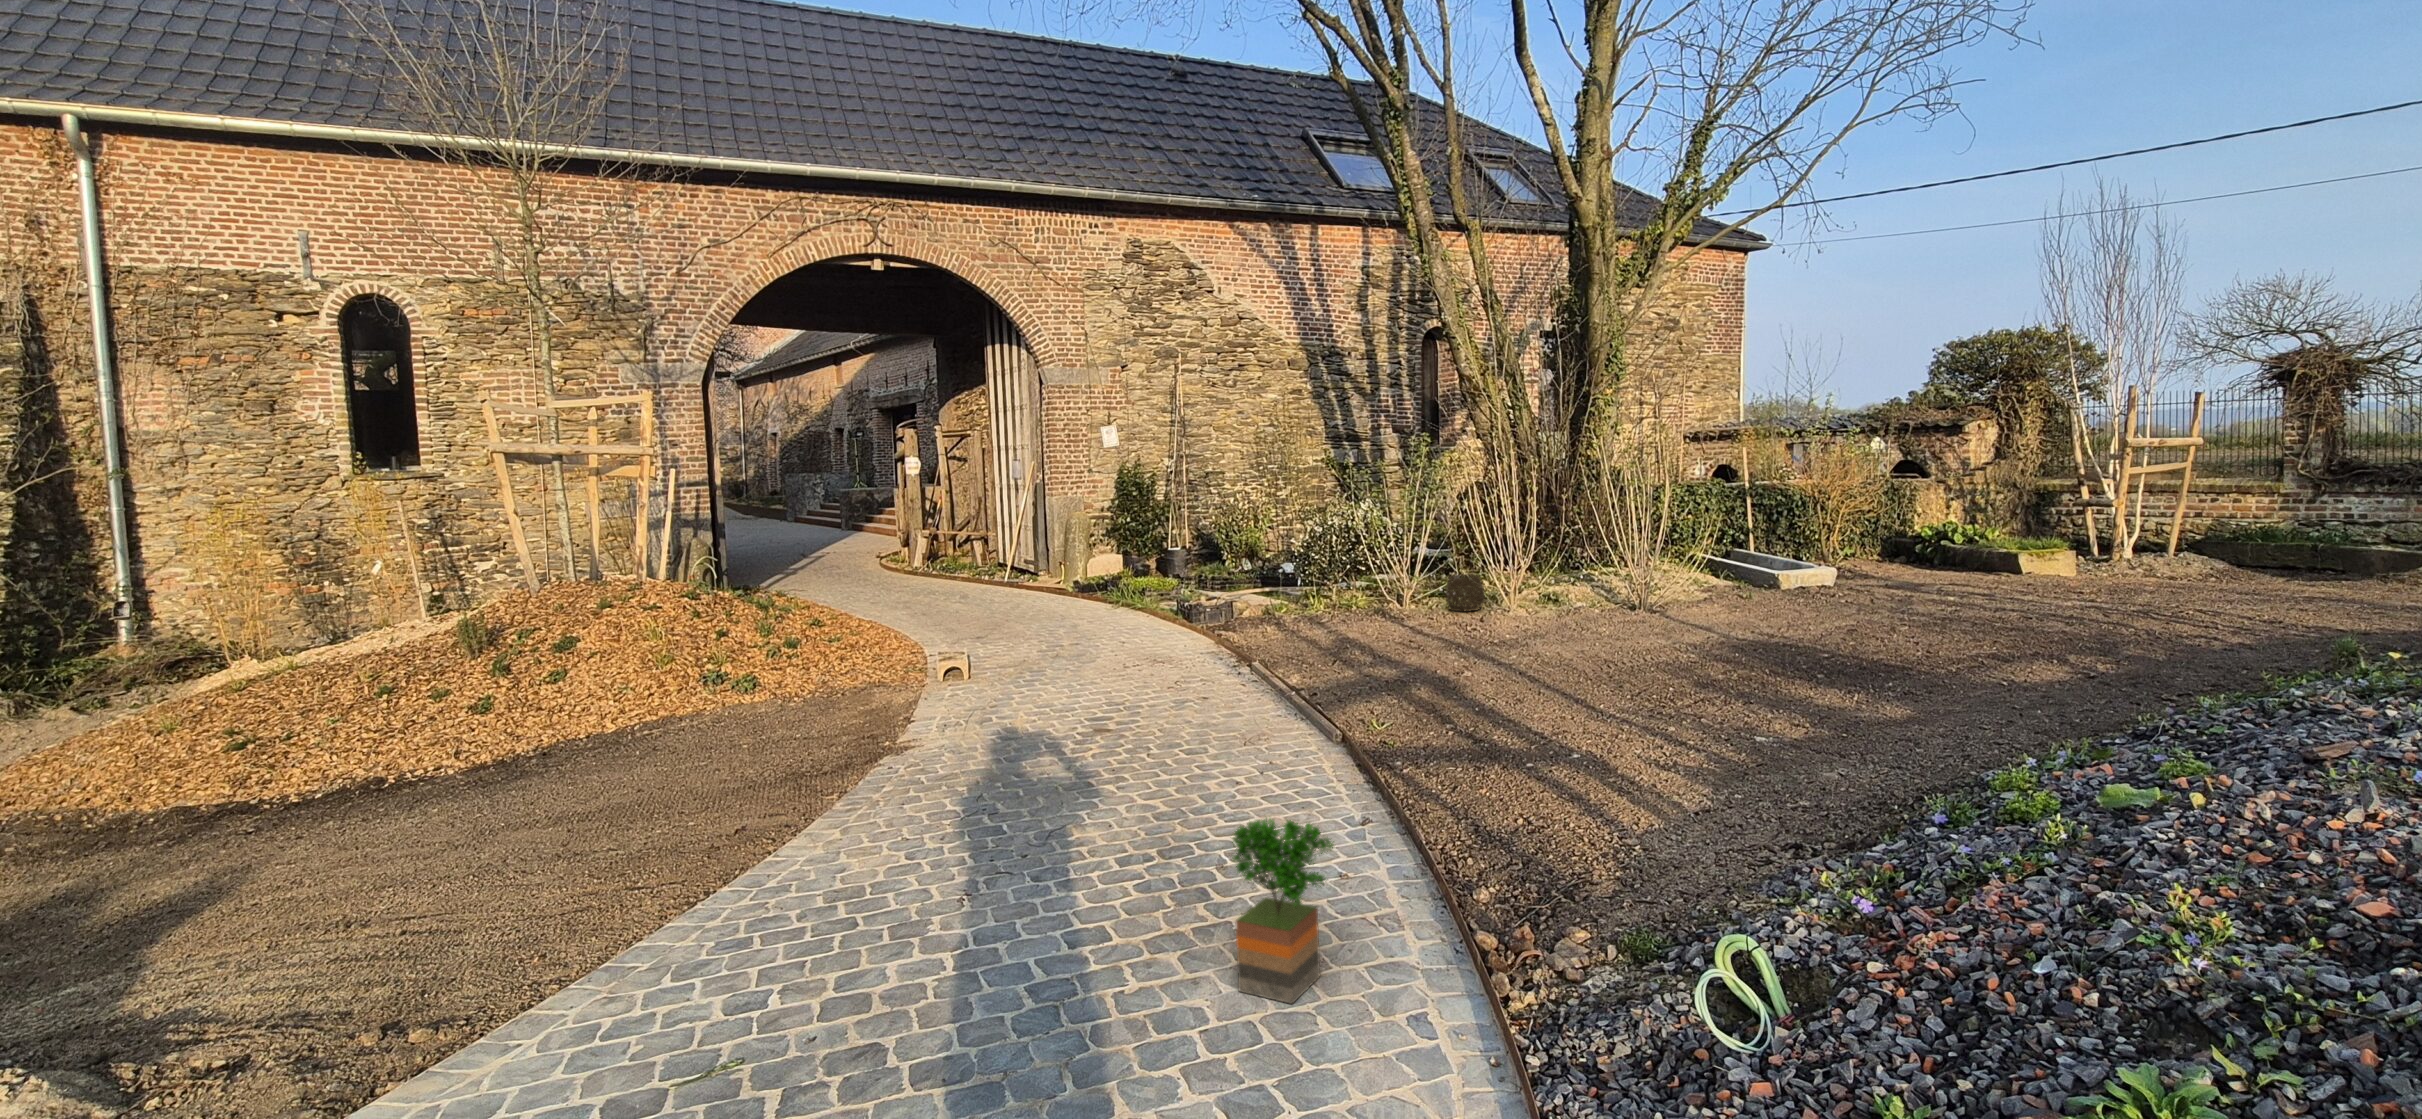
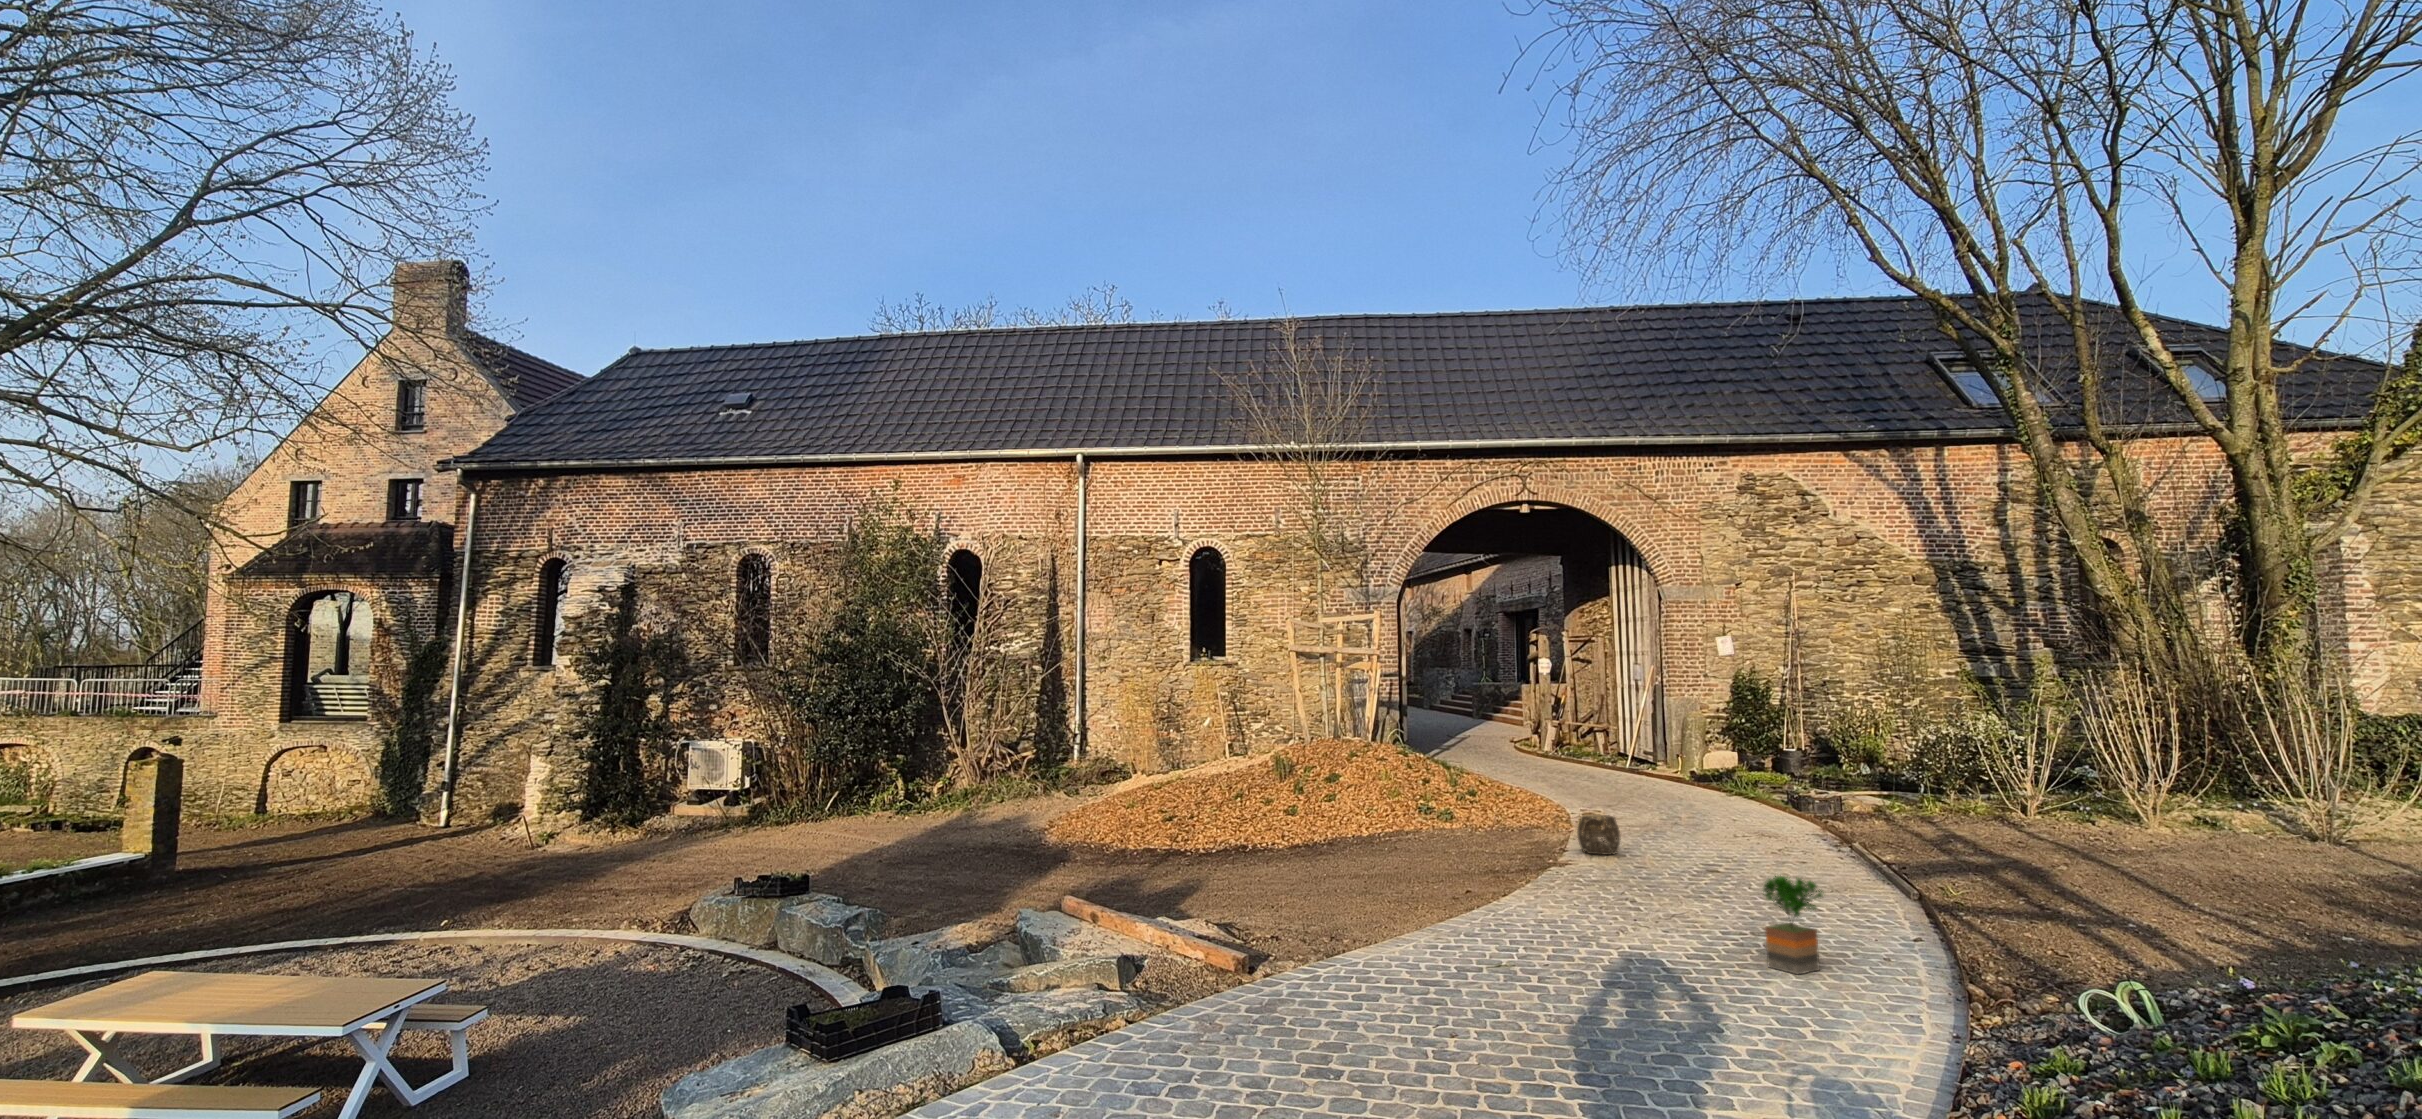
woven basket: present [1445,575,1485,612] -> present [1577,815,1621,855]

